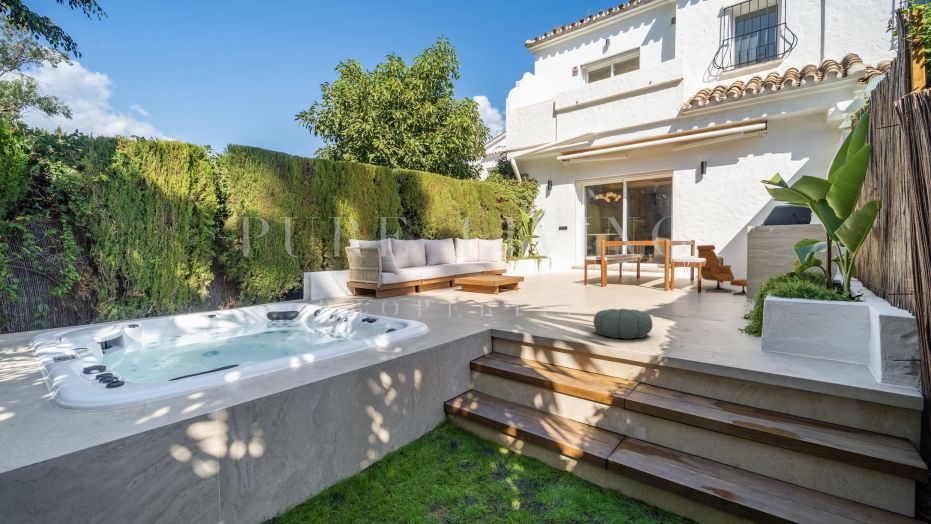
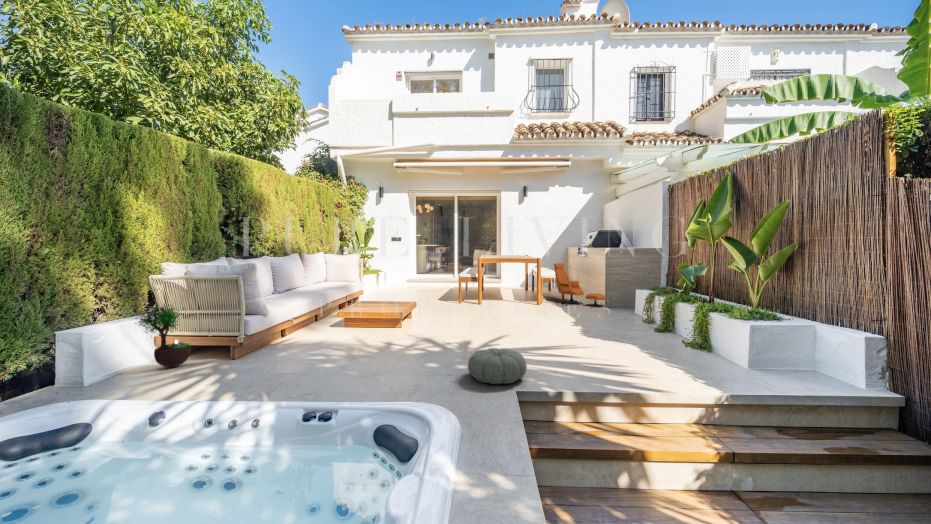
potted tree: none [328,263,357,305] -> present [136,304,191,367]
pouf: present [594,309,653,339] -> present [468,348,527,384]

